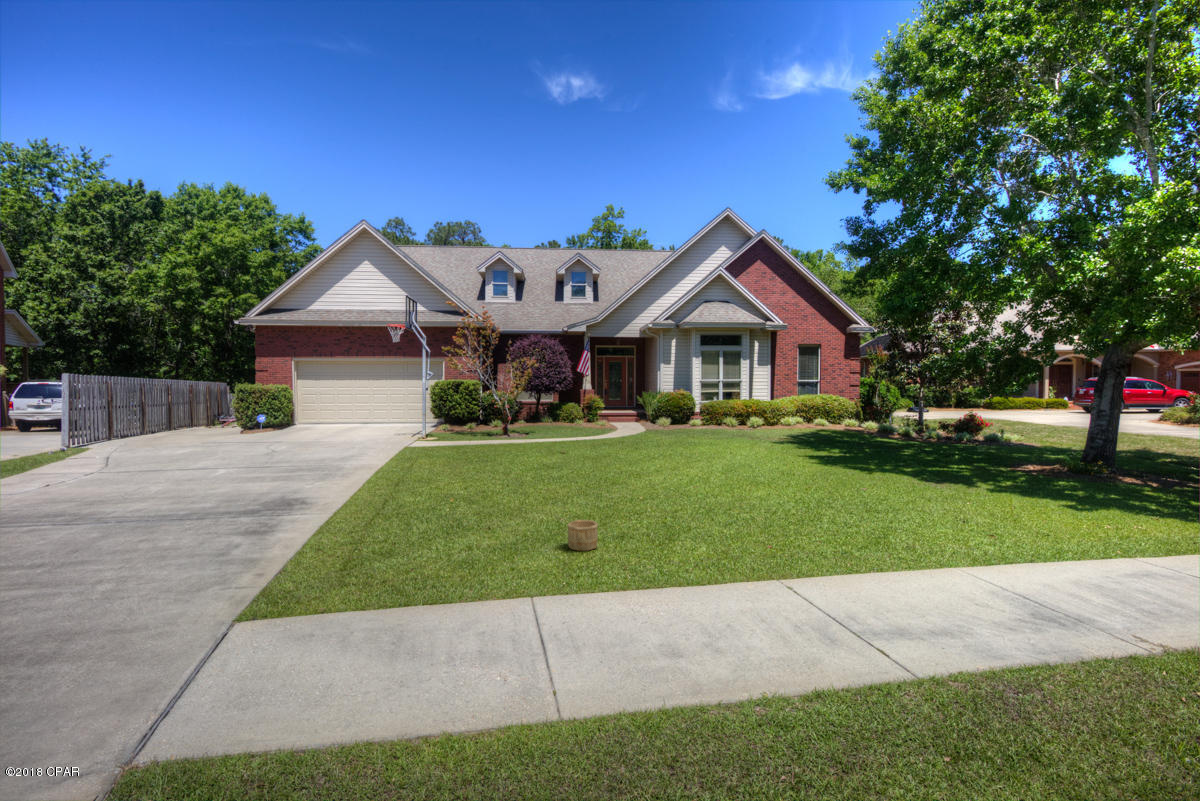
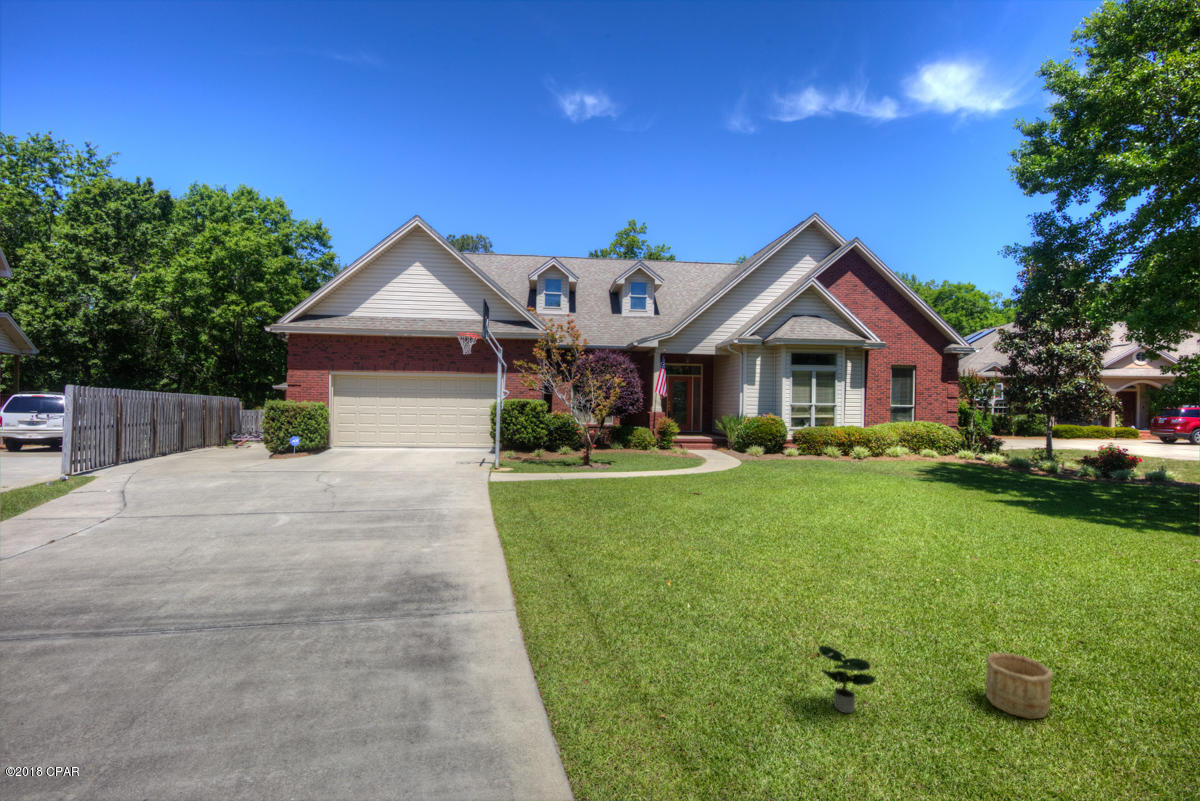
potted plant: none [467,515,499,549] -> present [819,646,876,713]

